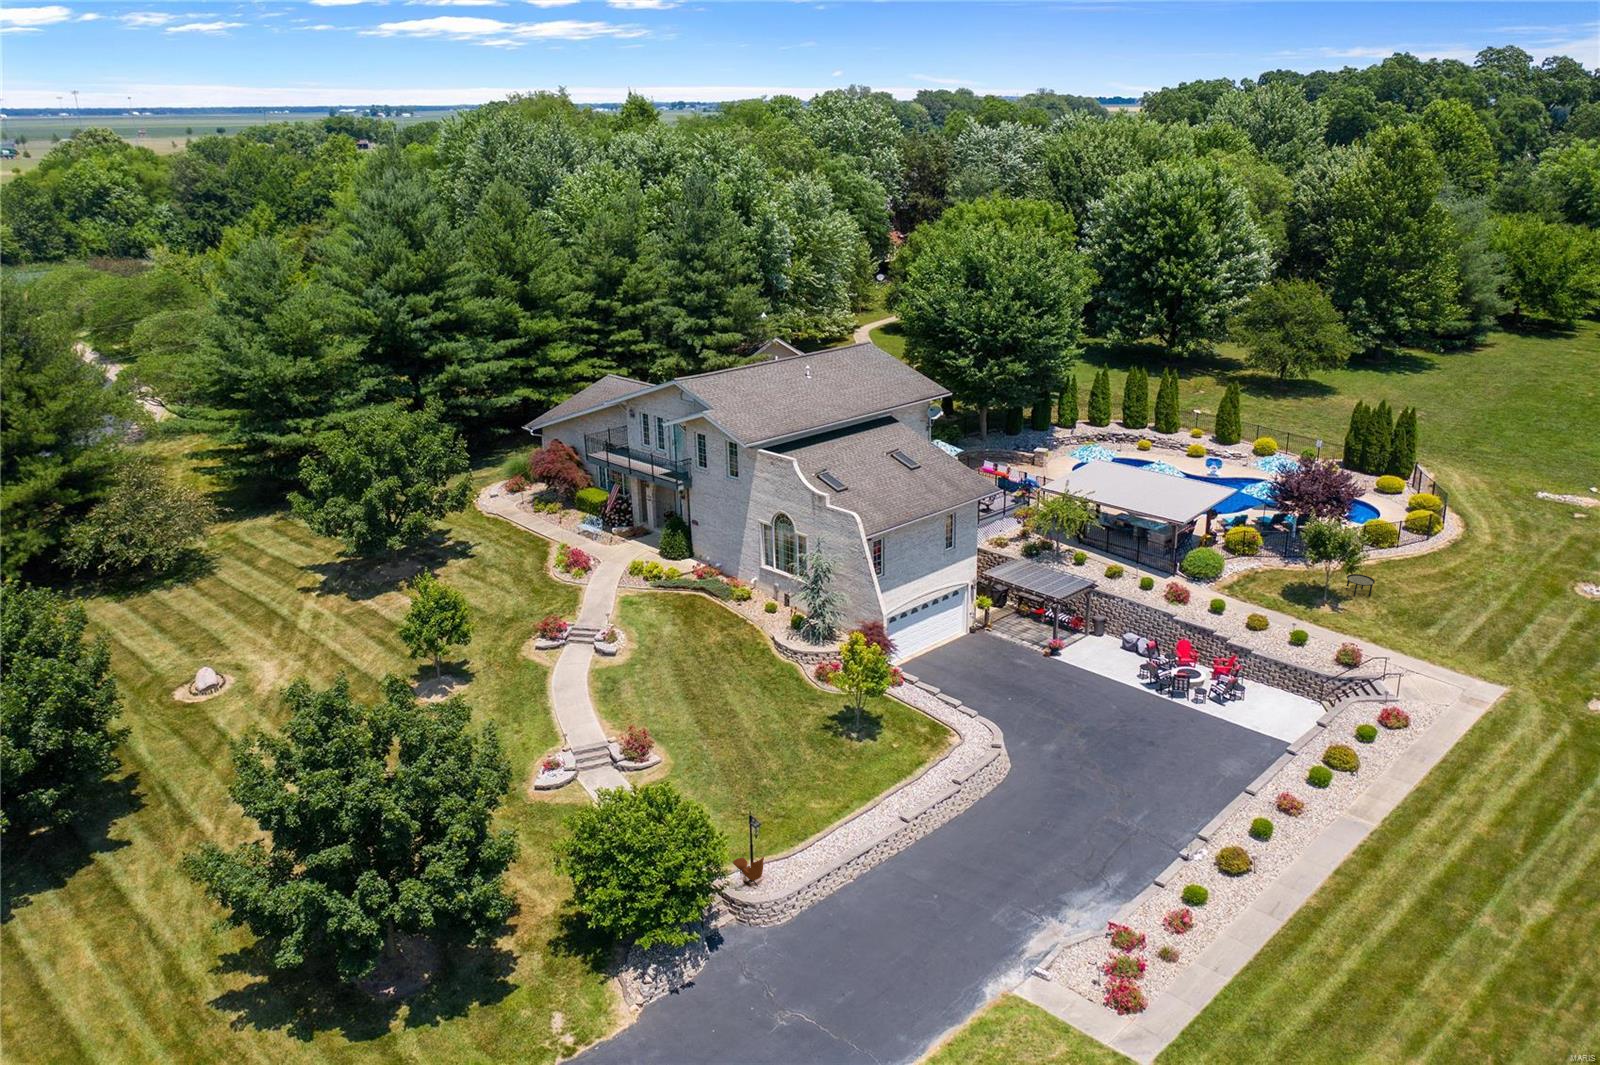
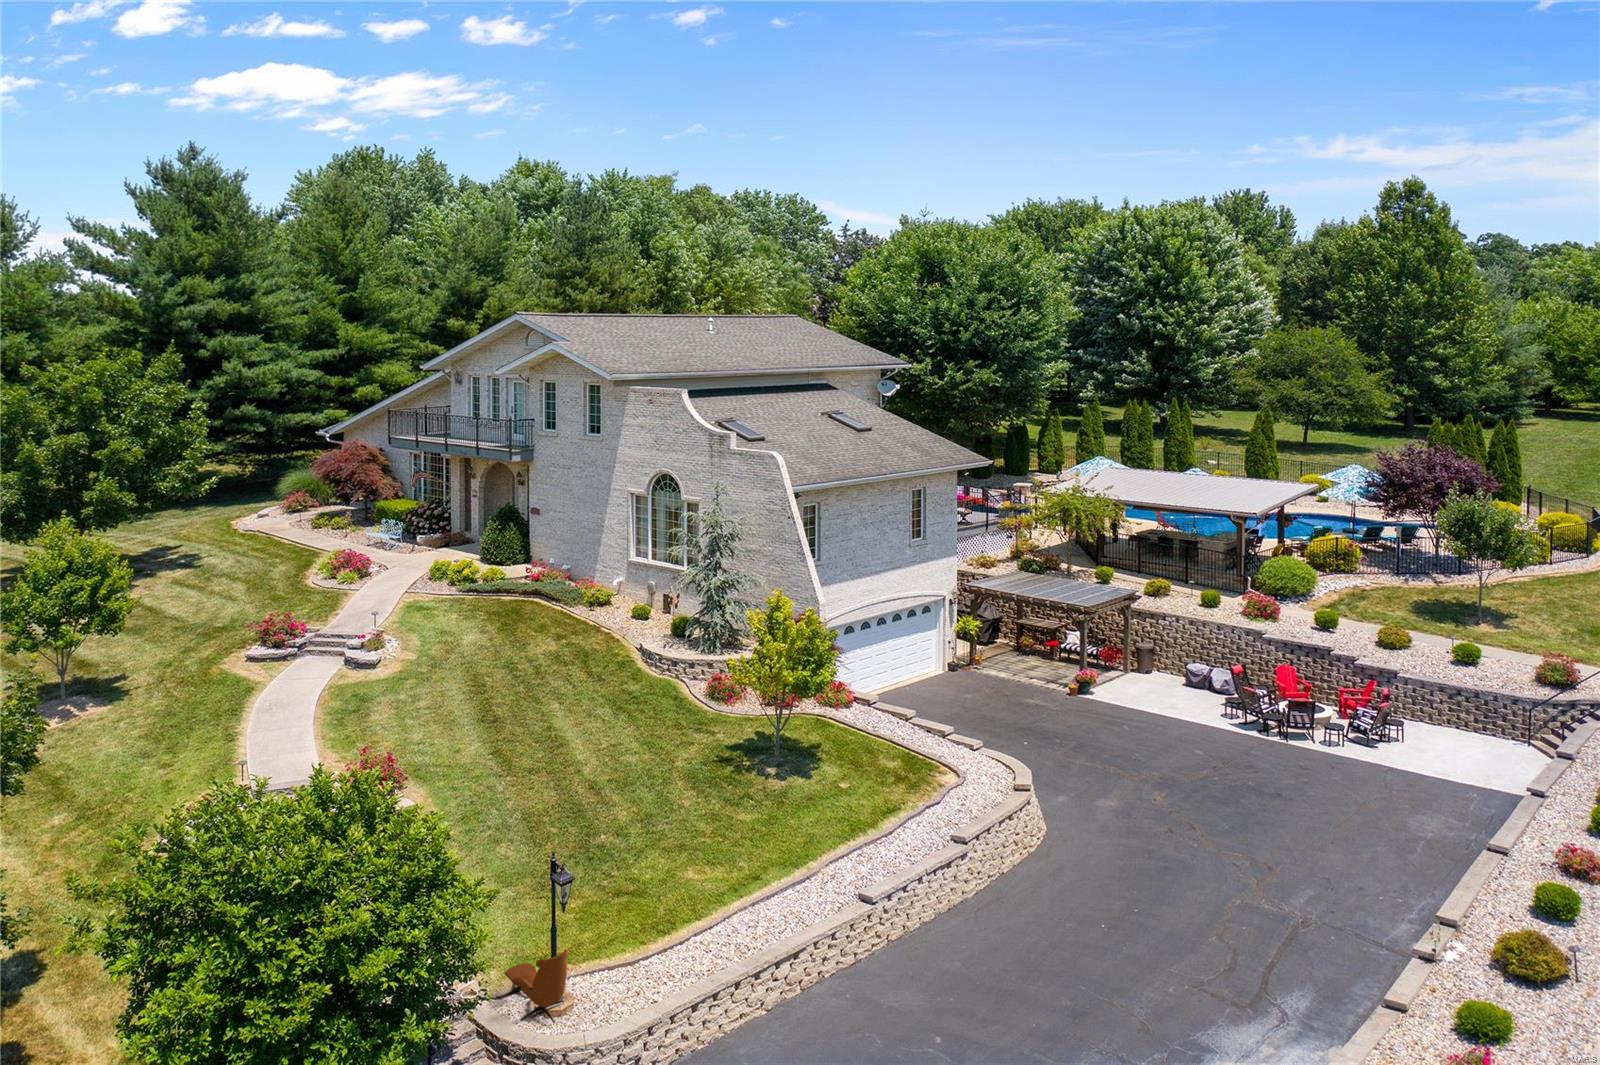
round table: present [1346,574,1375,596] -> none [1493,591,1537,620]

